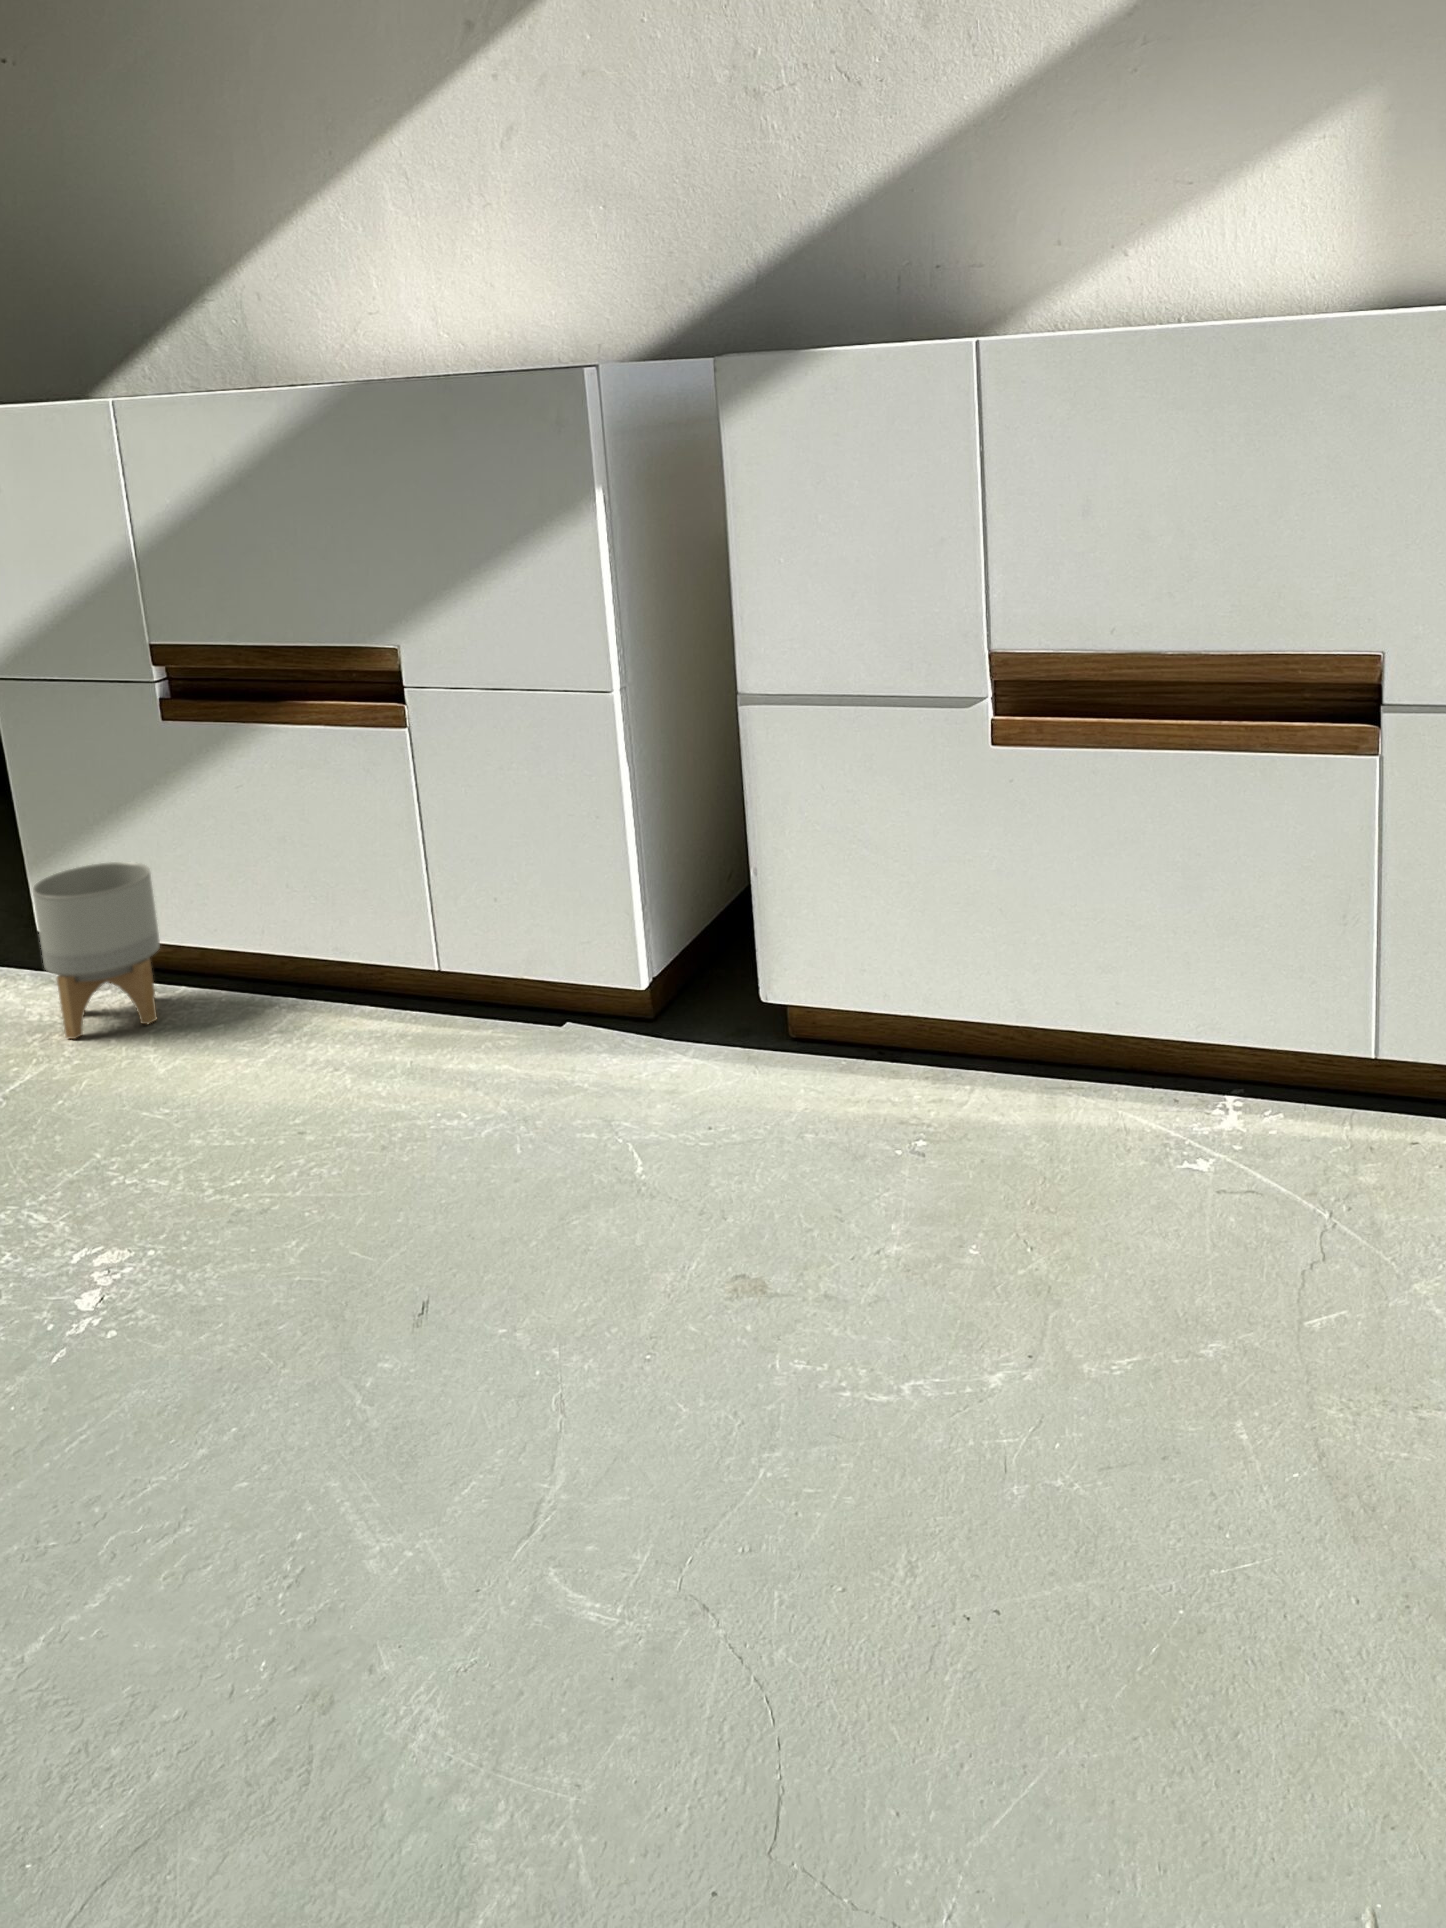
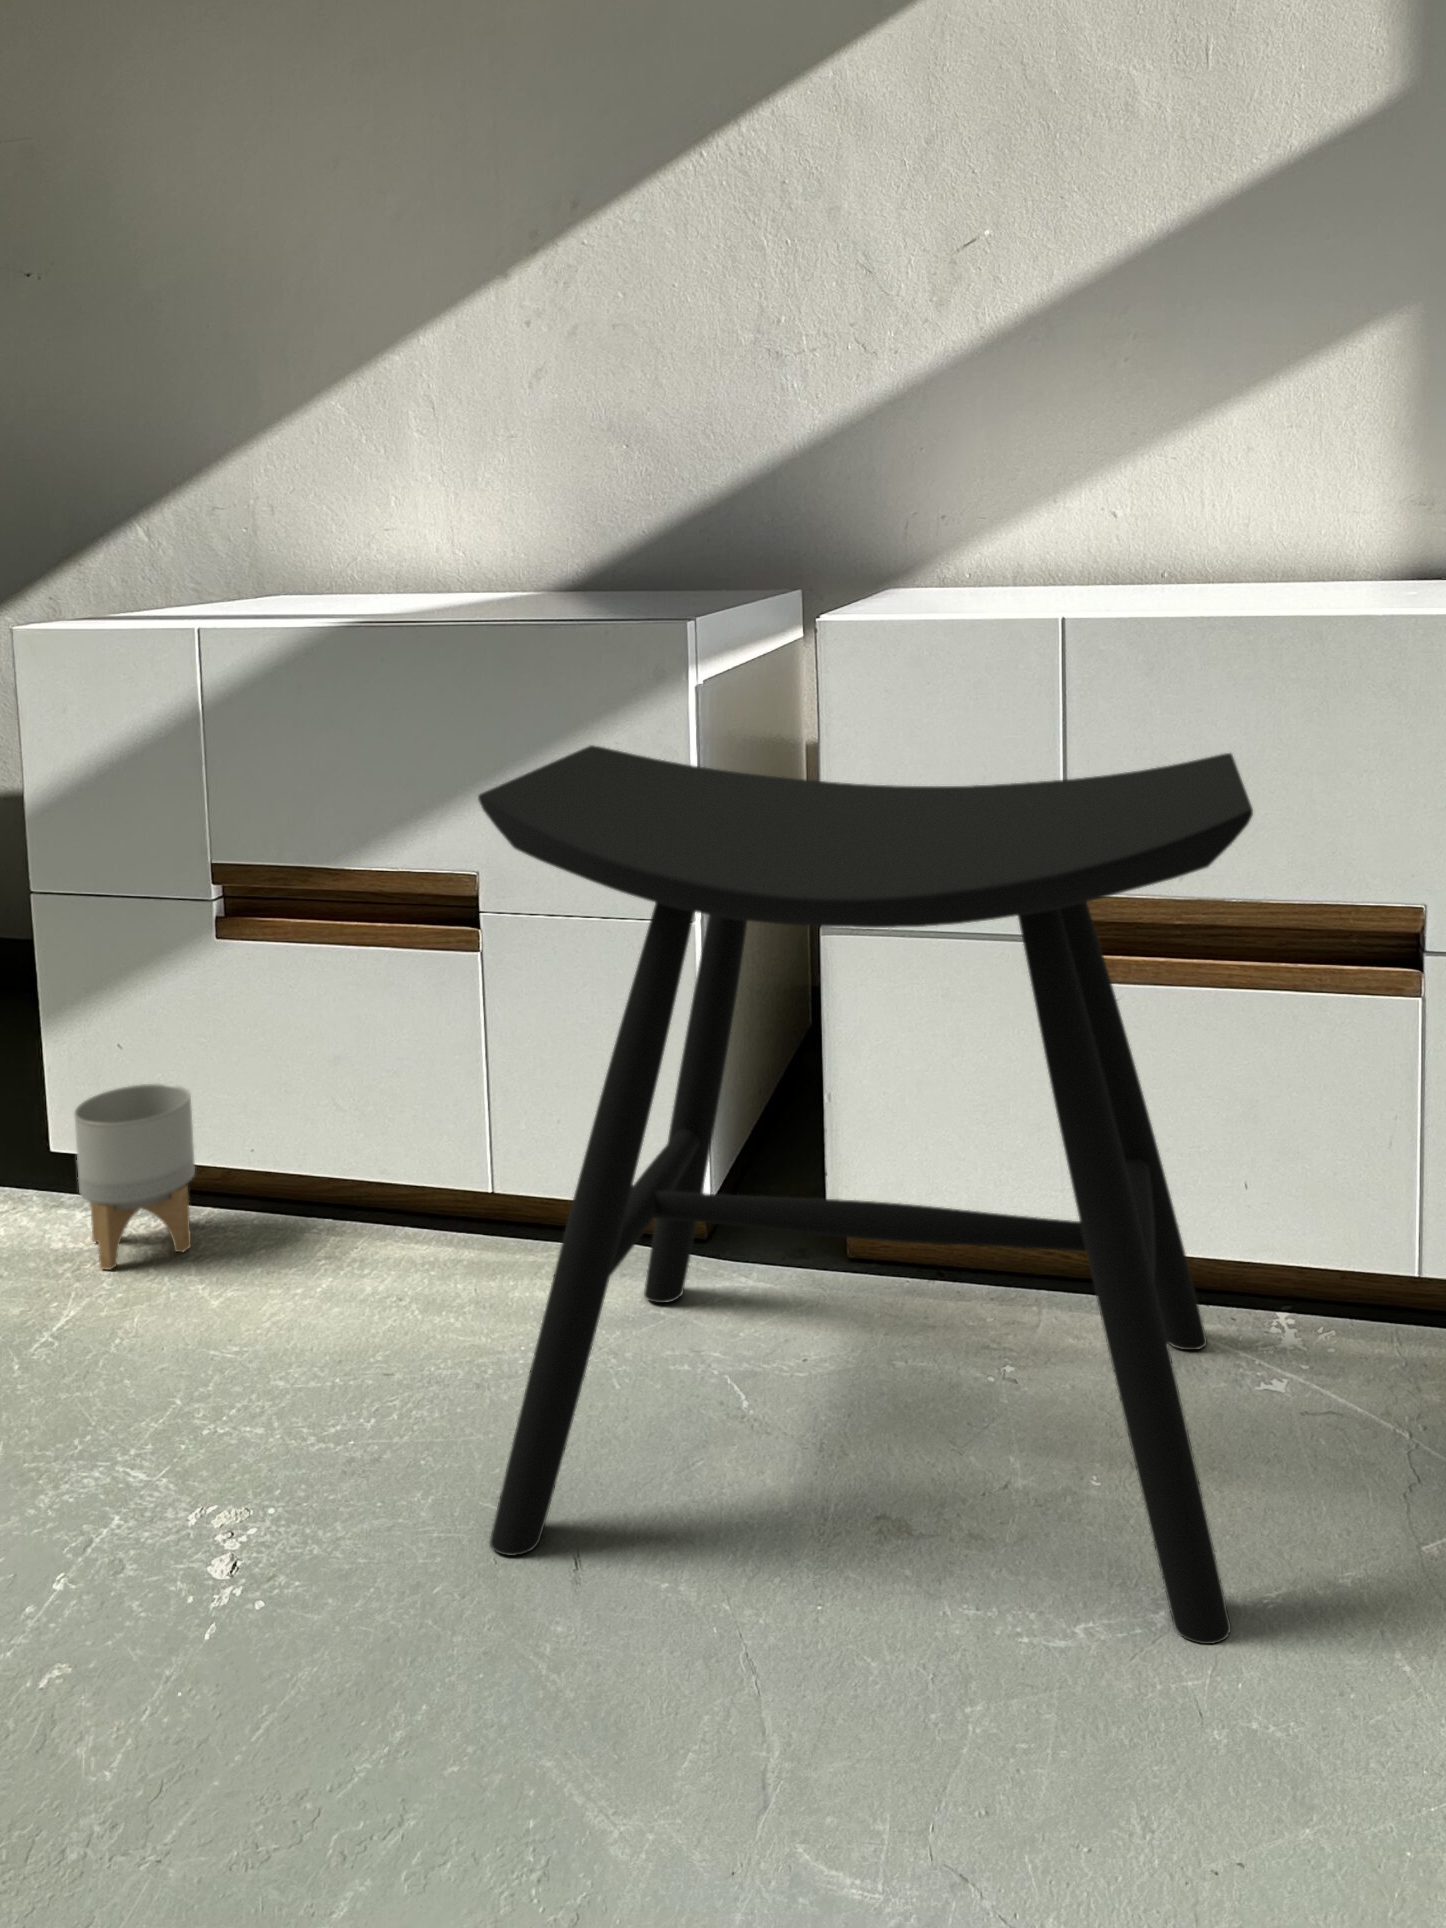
stool: none [303,486,1141,1401] -> present [478,745,1253,1644]

